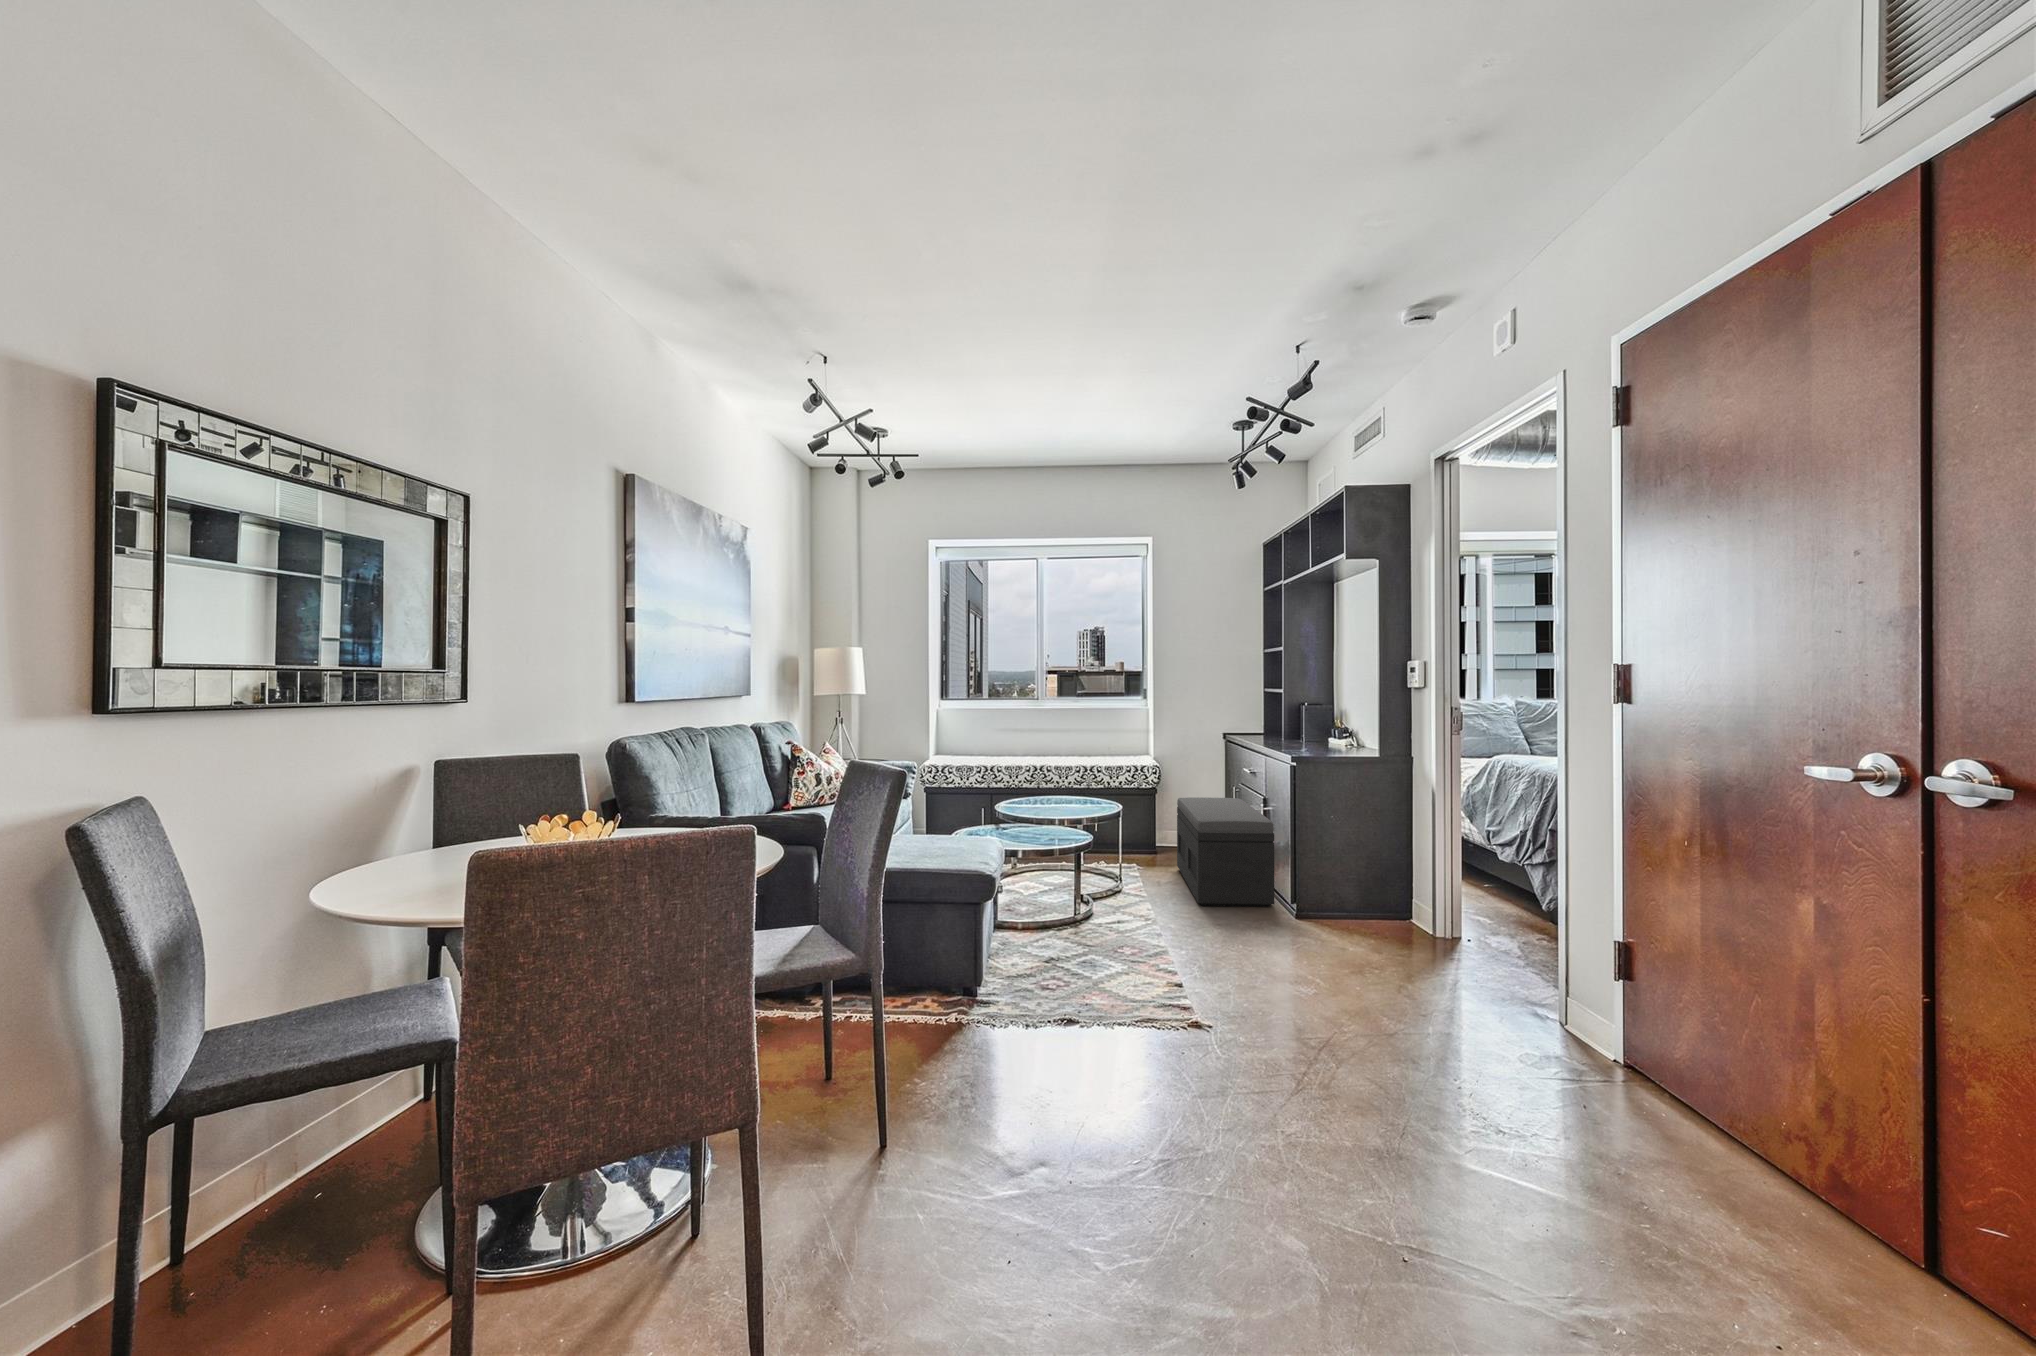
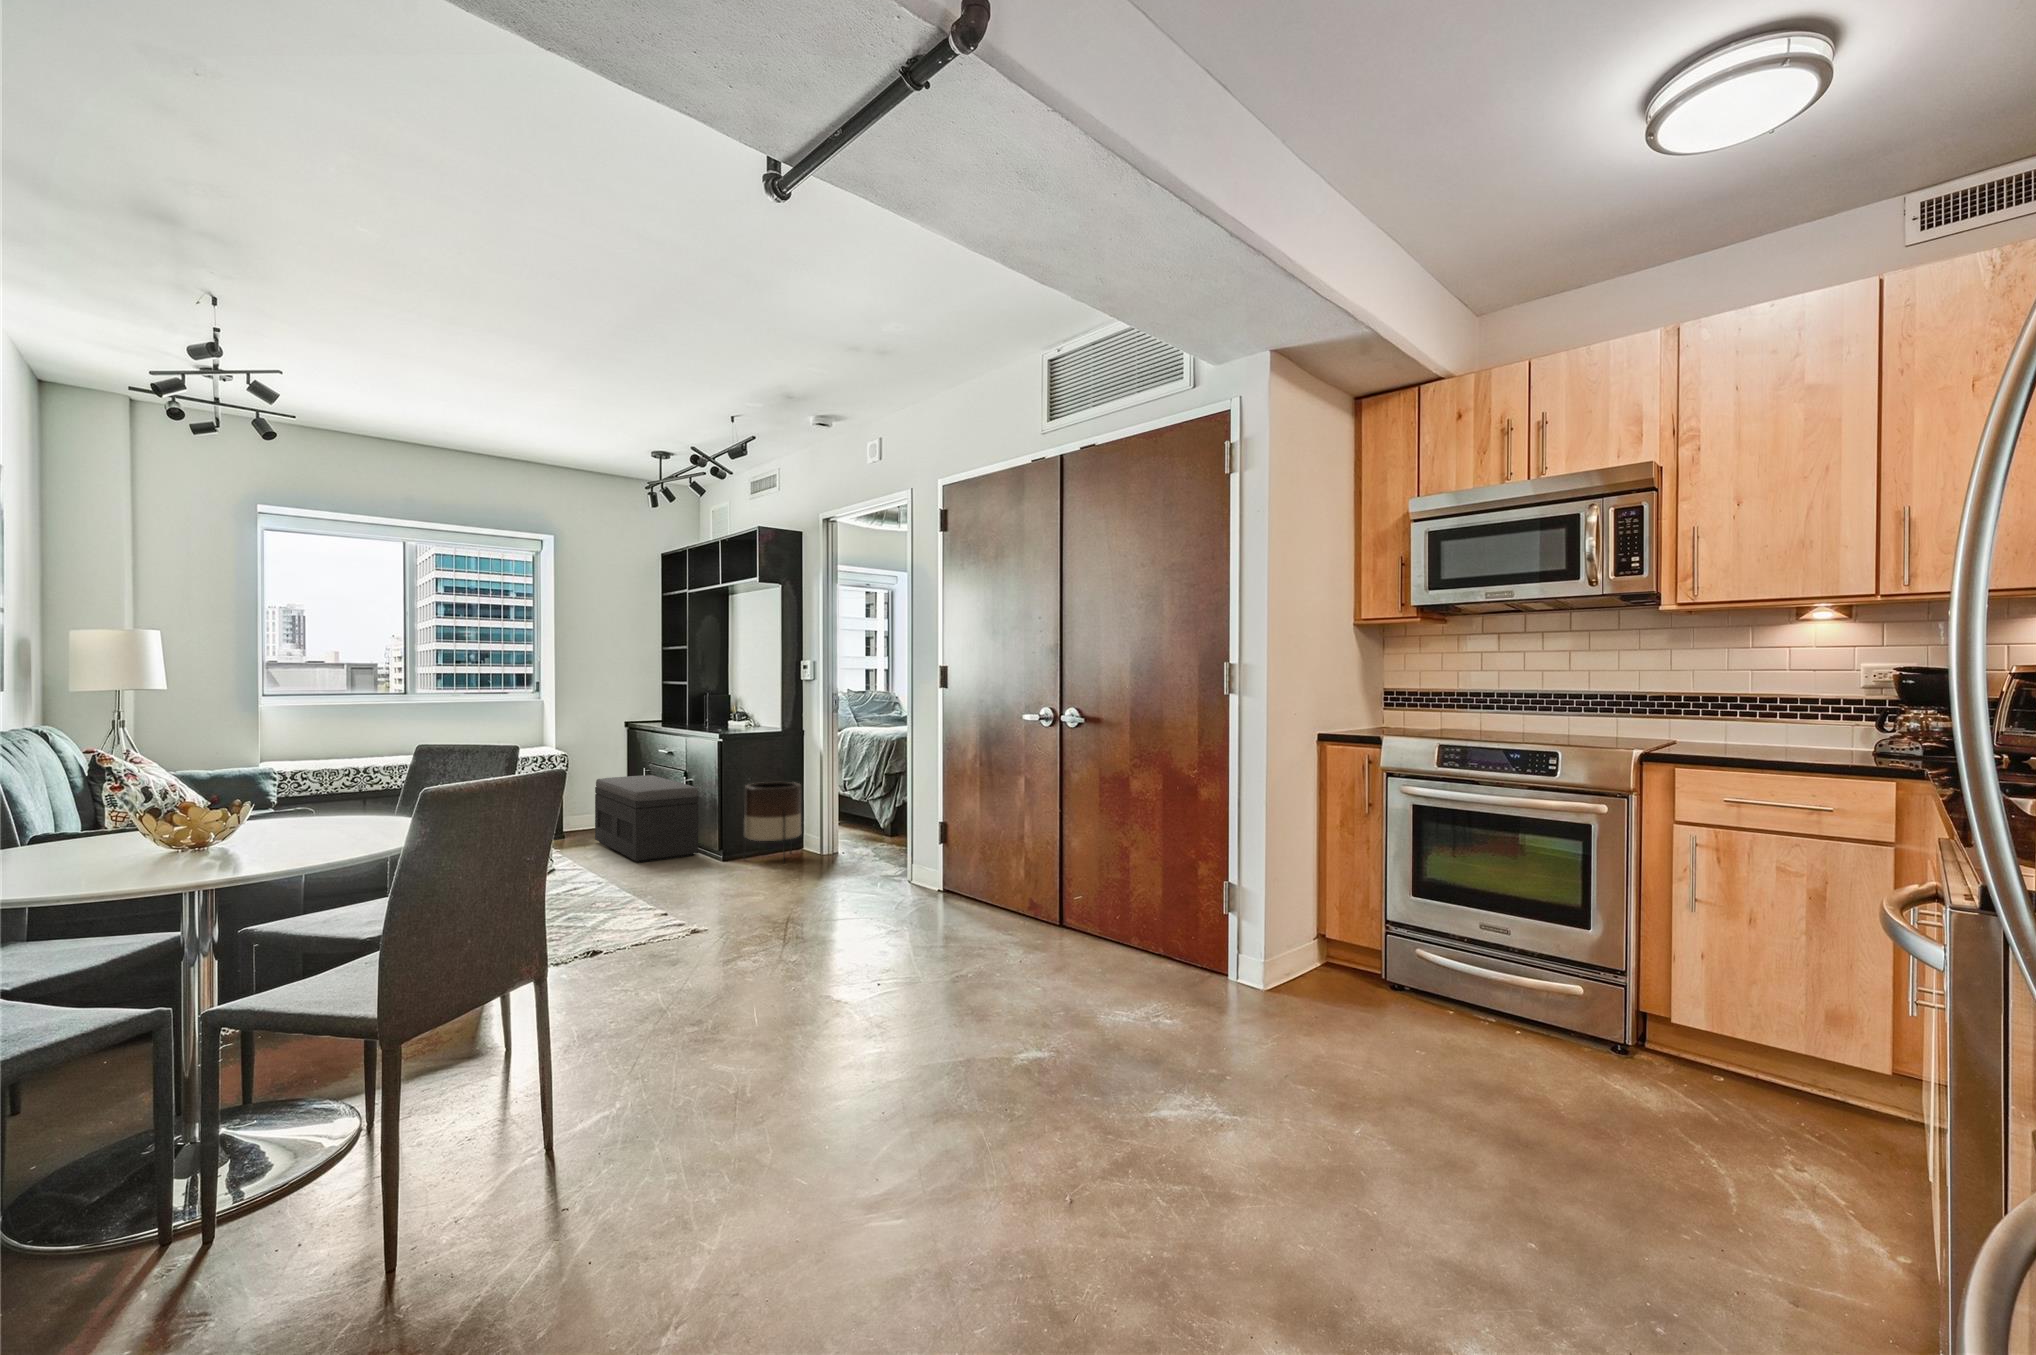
planter: none [1325,825,1406,943] -> present [743,782,801,856]

